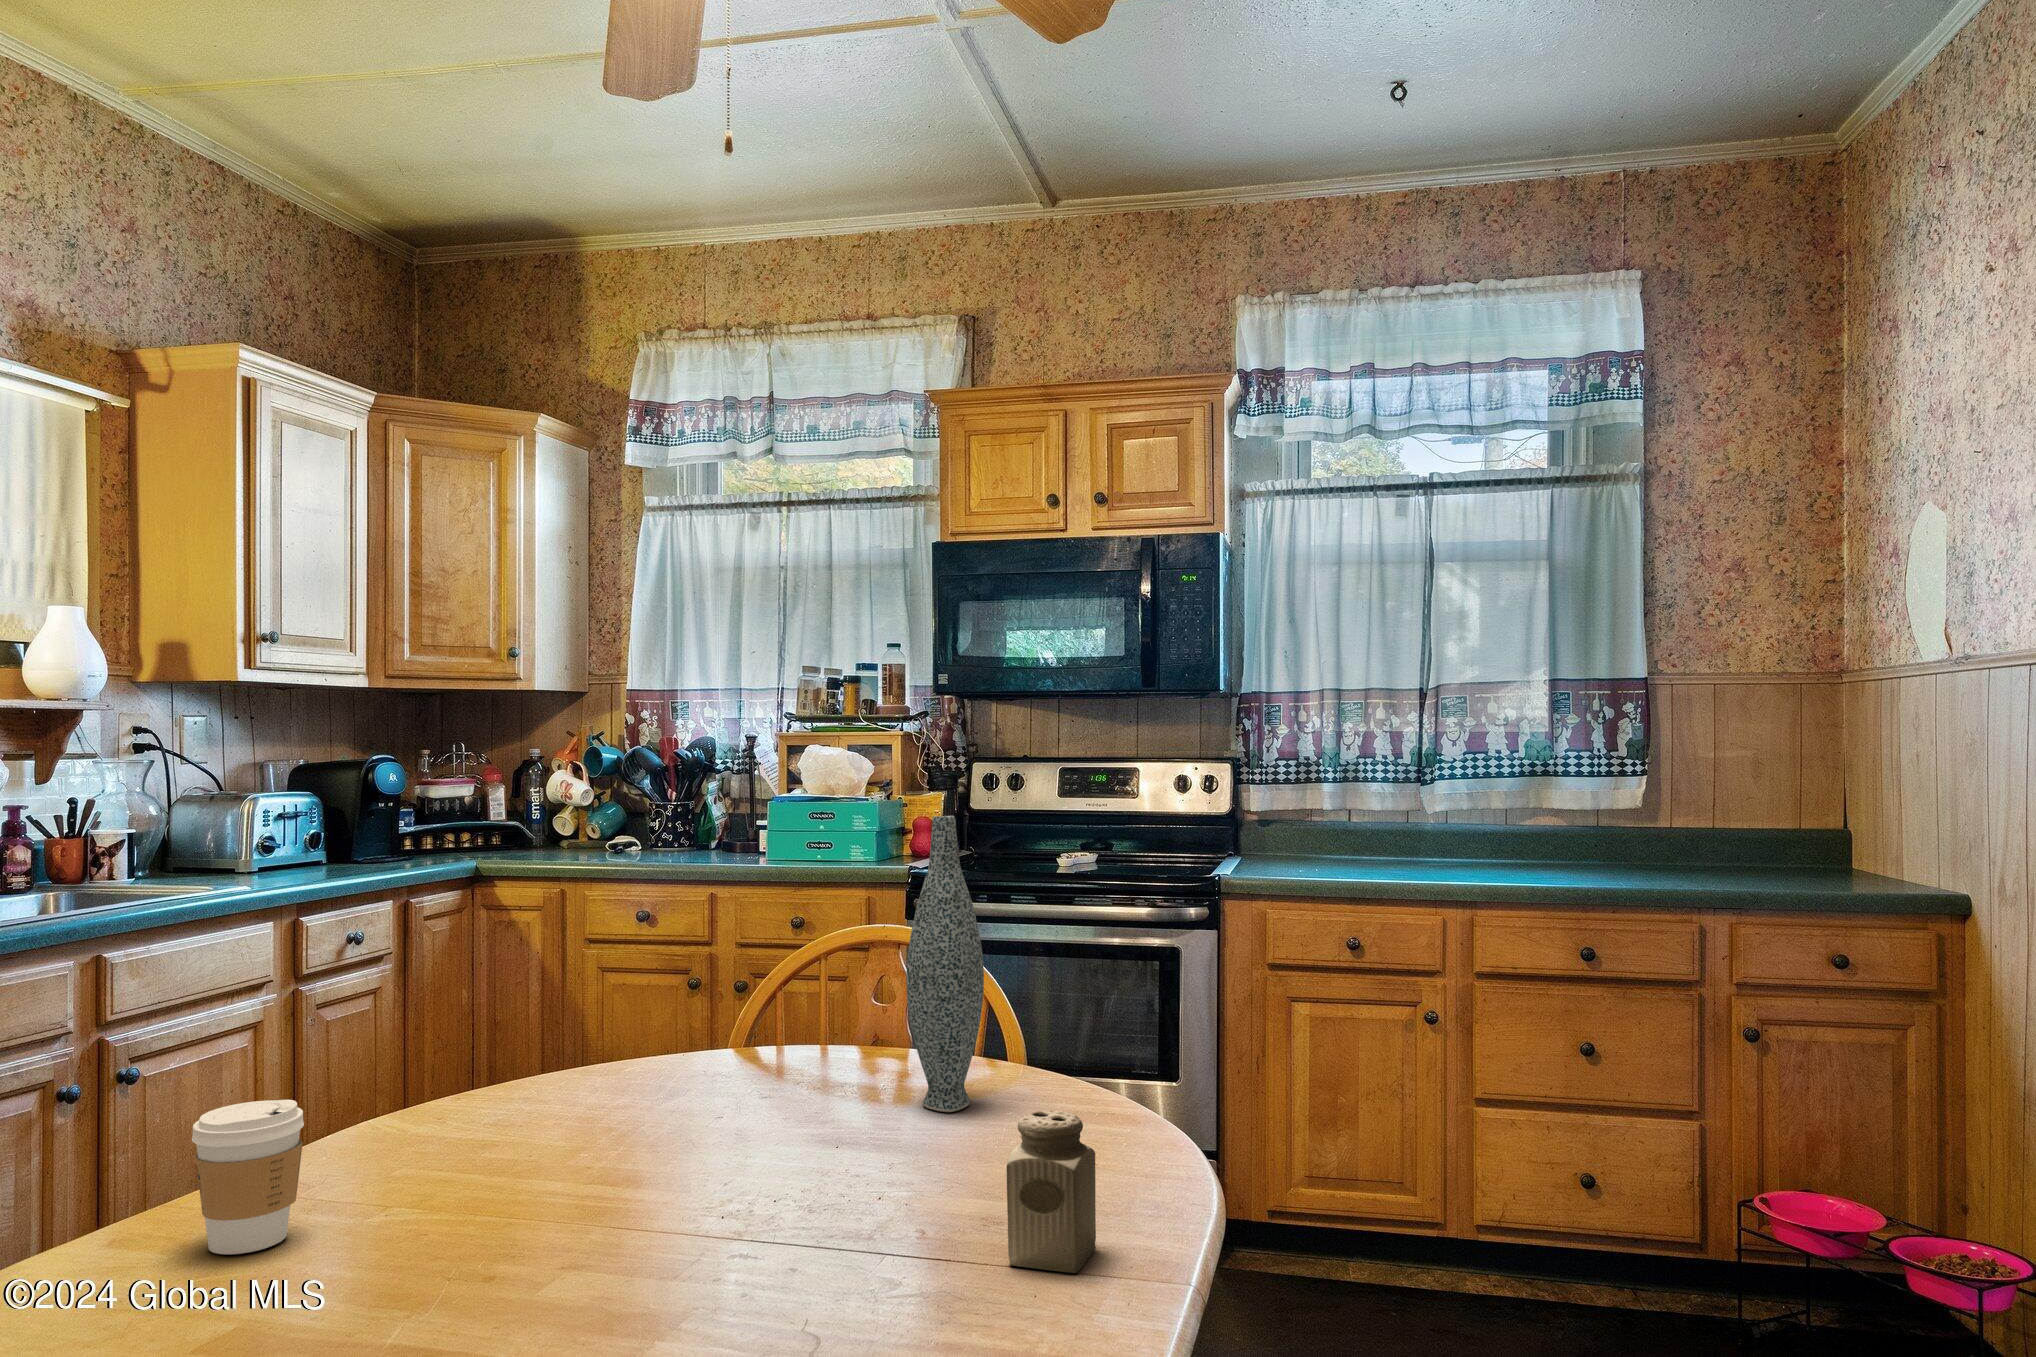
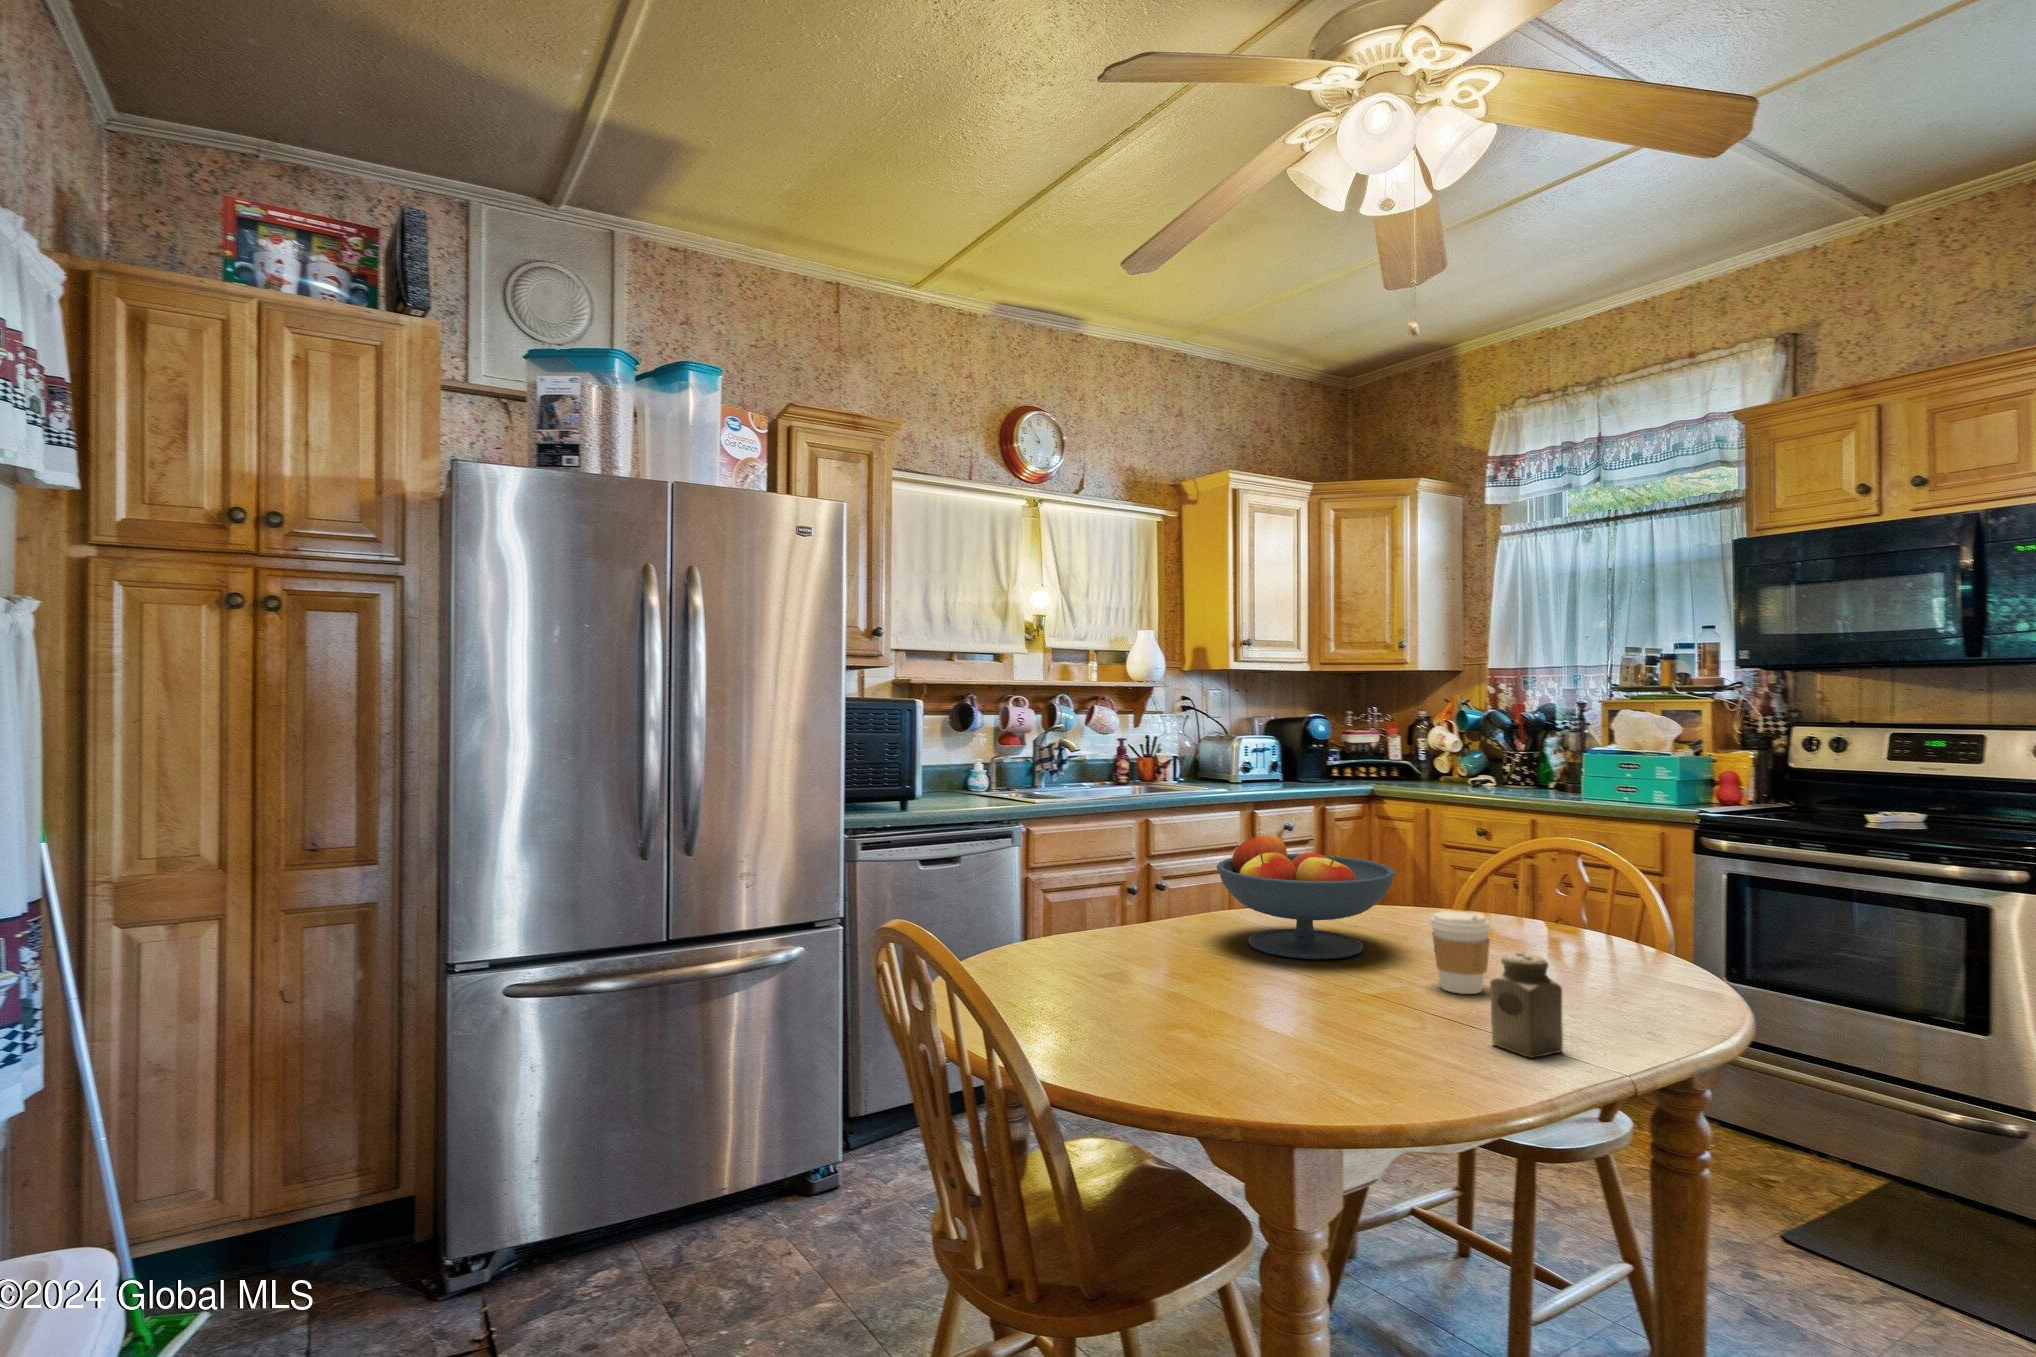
vase: present [906,816,984,1112] -> none [1529,763,1591,970]
fruit bowl: none [422,970,736,1188] -> present [1217,833,1395,959]
coffee cup: present [192,1100,304,1254] -> present [1430,911,1490,994]

